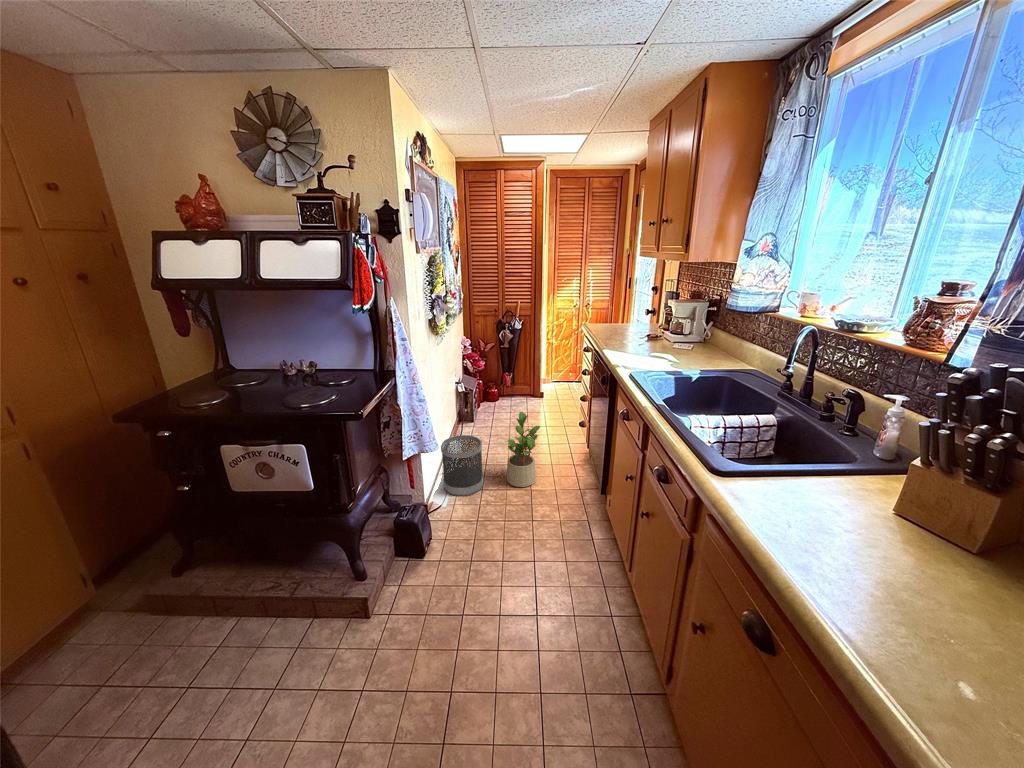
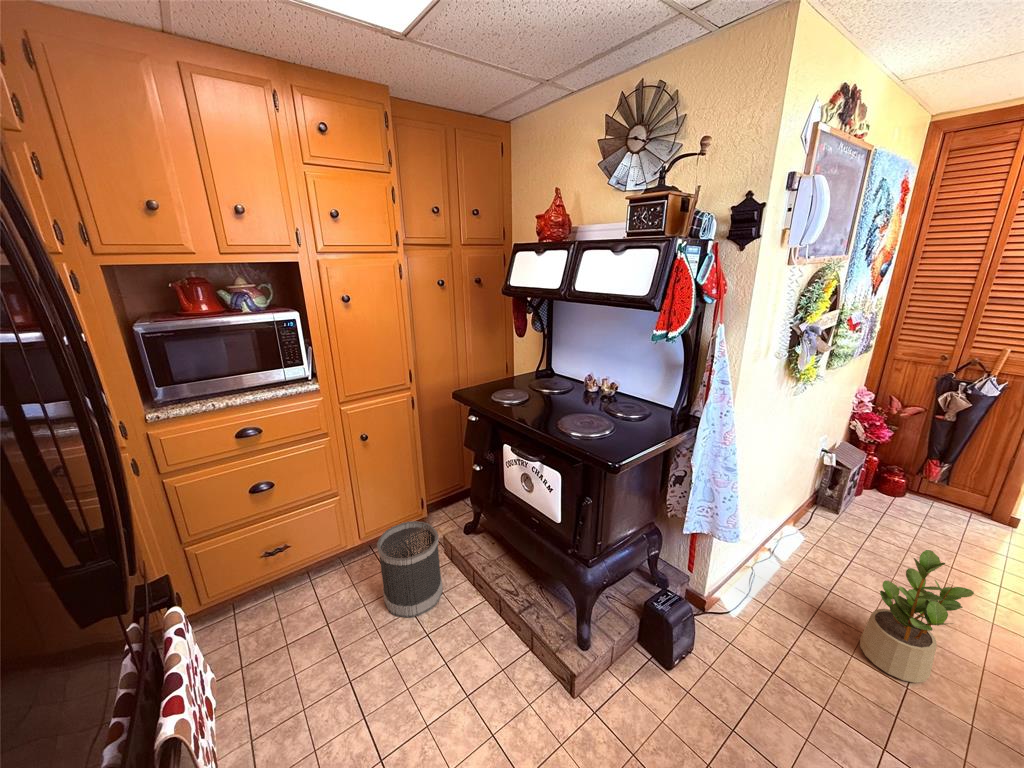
wastebasket: present [441,435,484,496] -> present [377,521,443,617]

